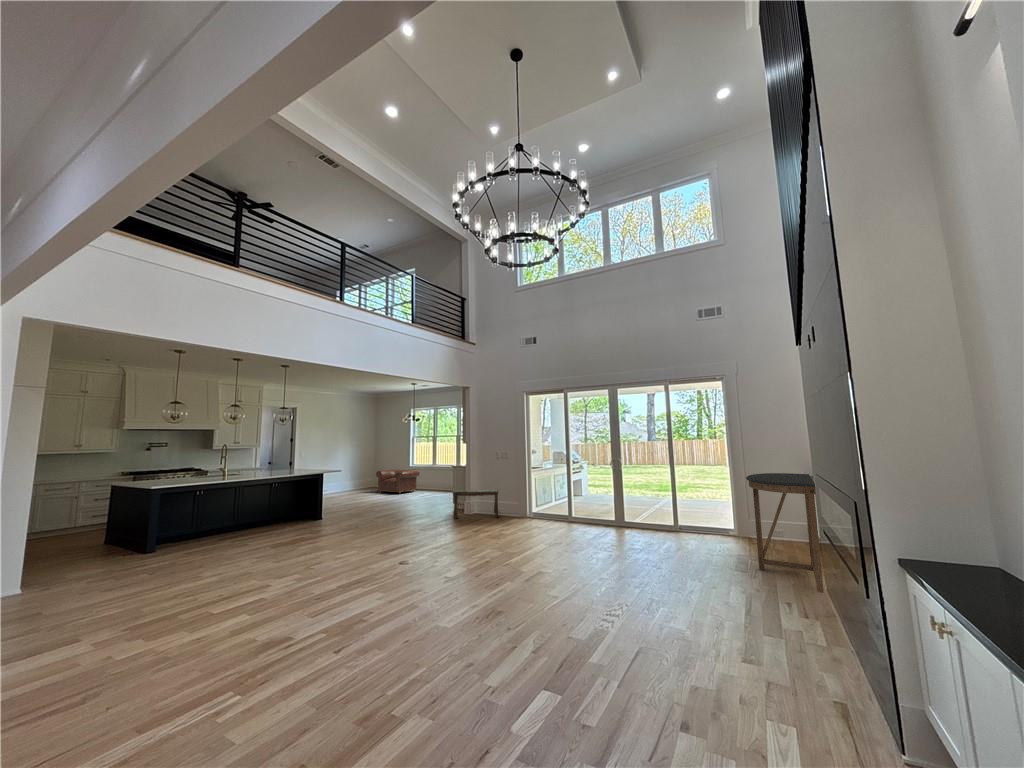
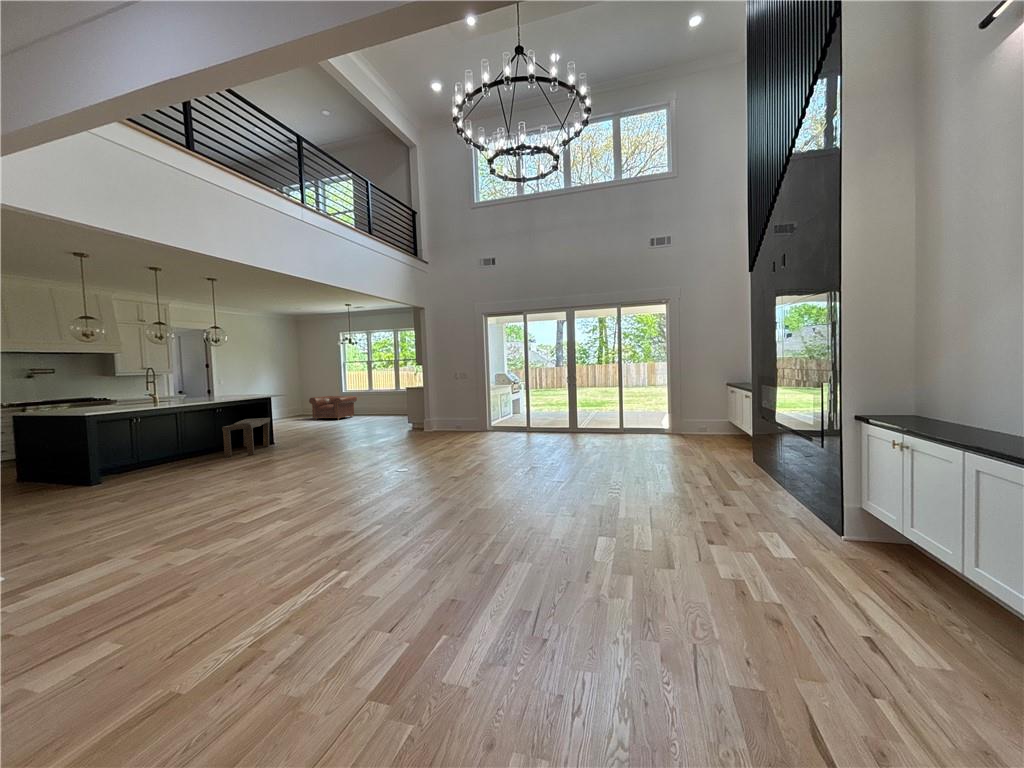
console table: present [746,473,824,593] -> none [698,378,759,463]
bench: present [453,489,499,519] -> present [222,418,270,457]

